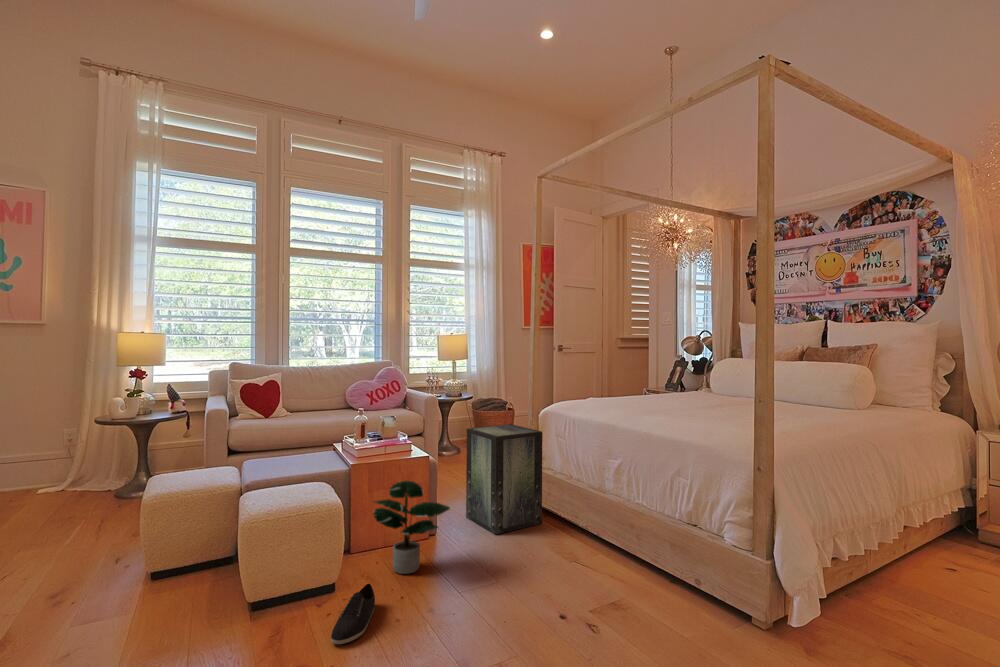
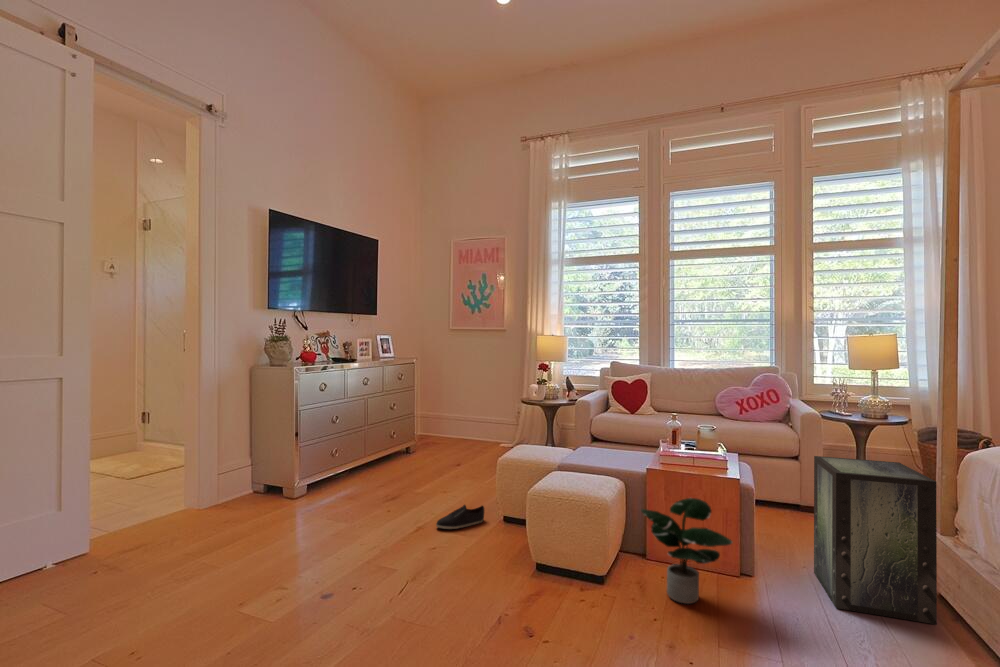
shoe: present [331,584,375,644] -> present [436,505,484,529]

